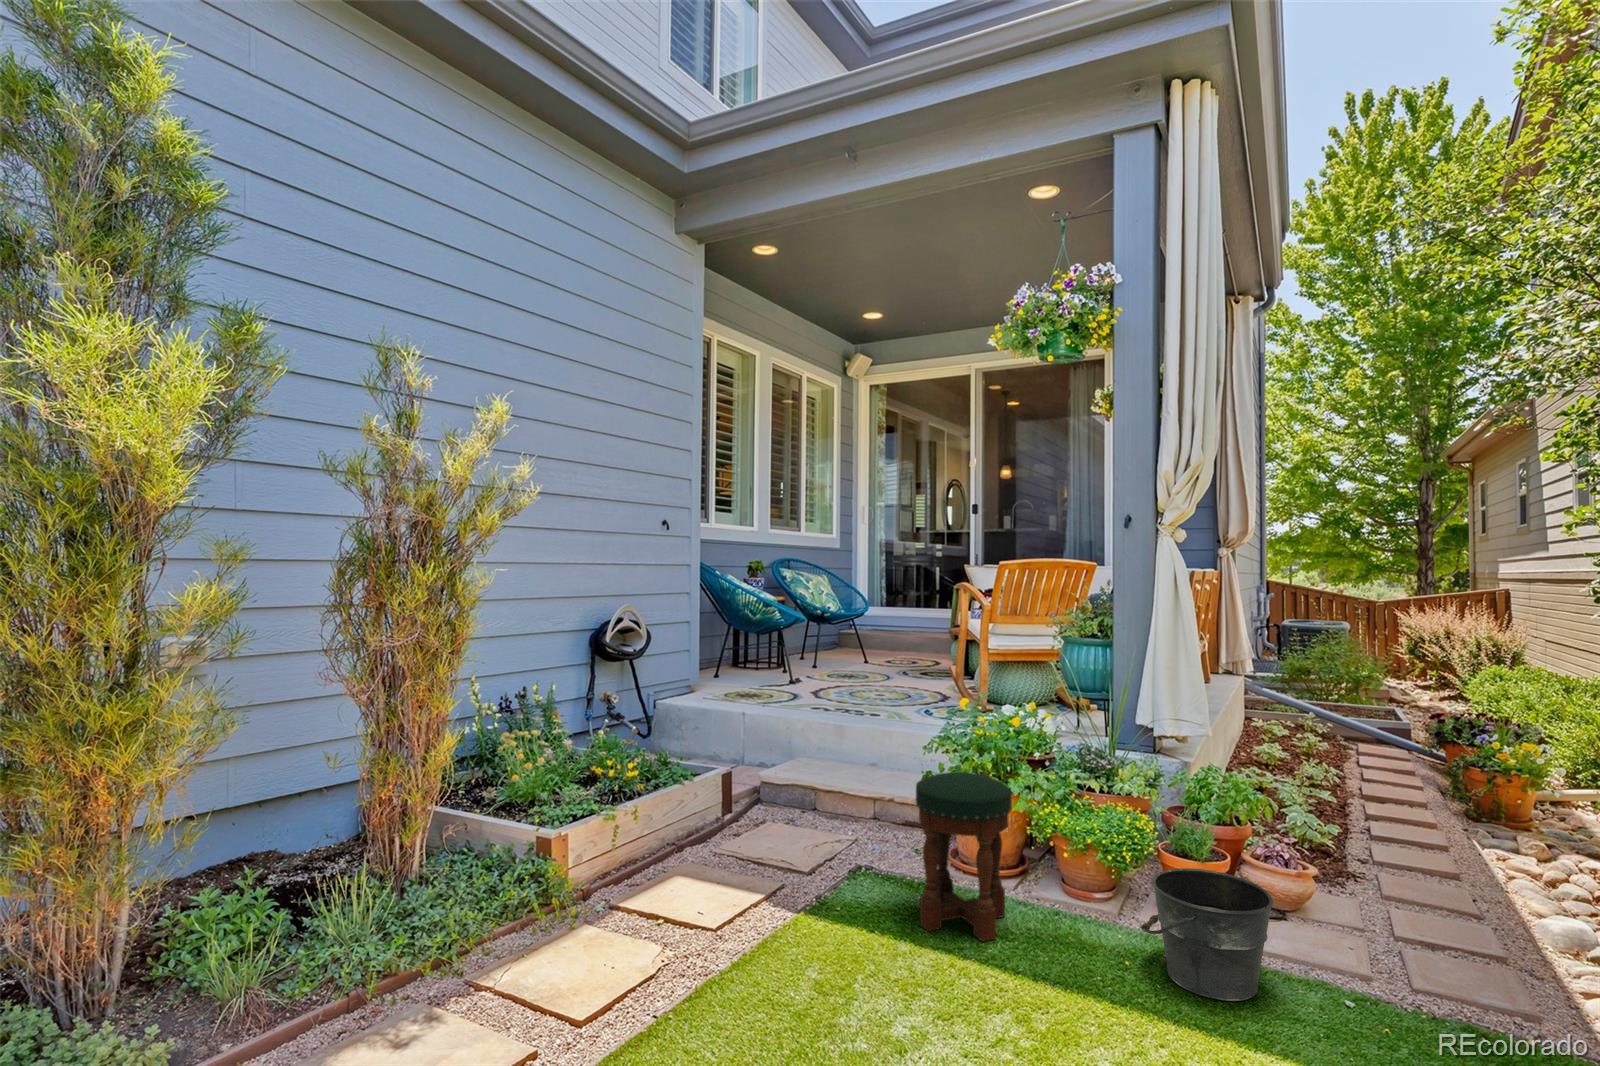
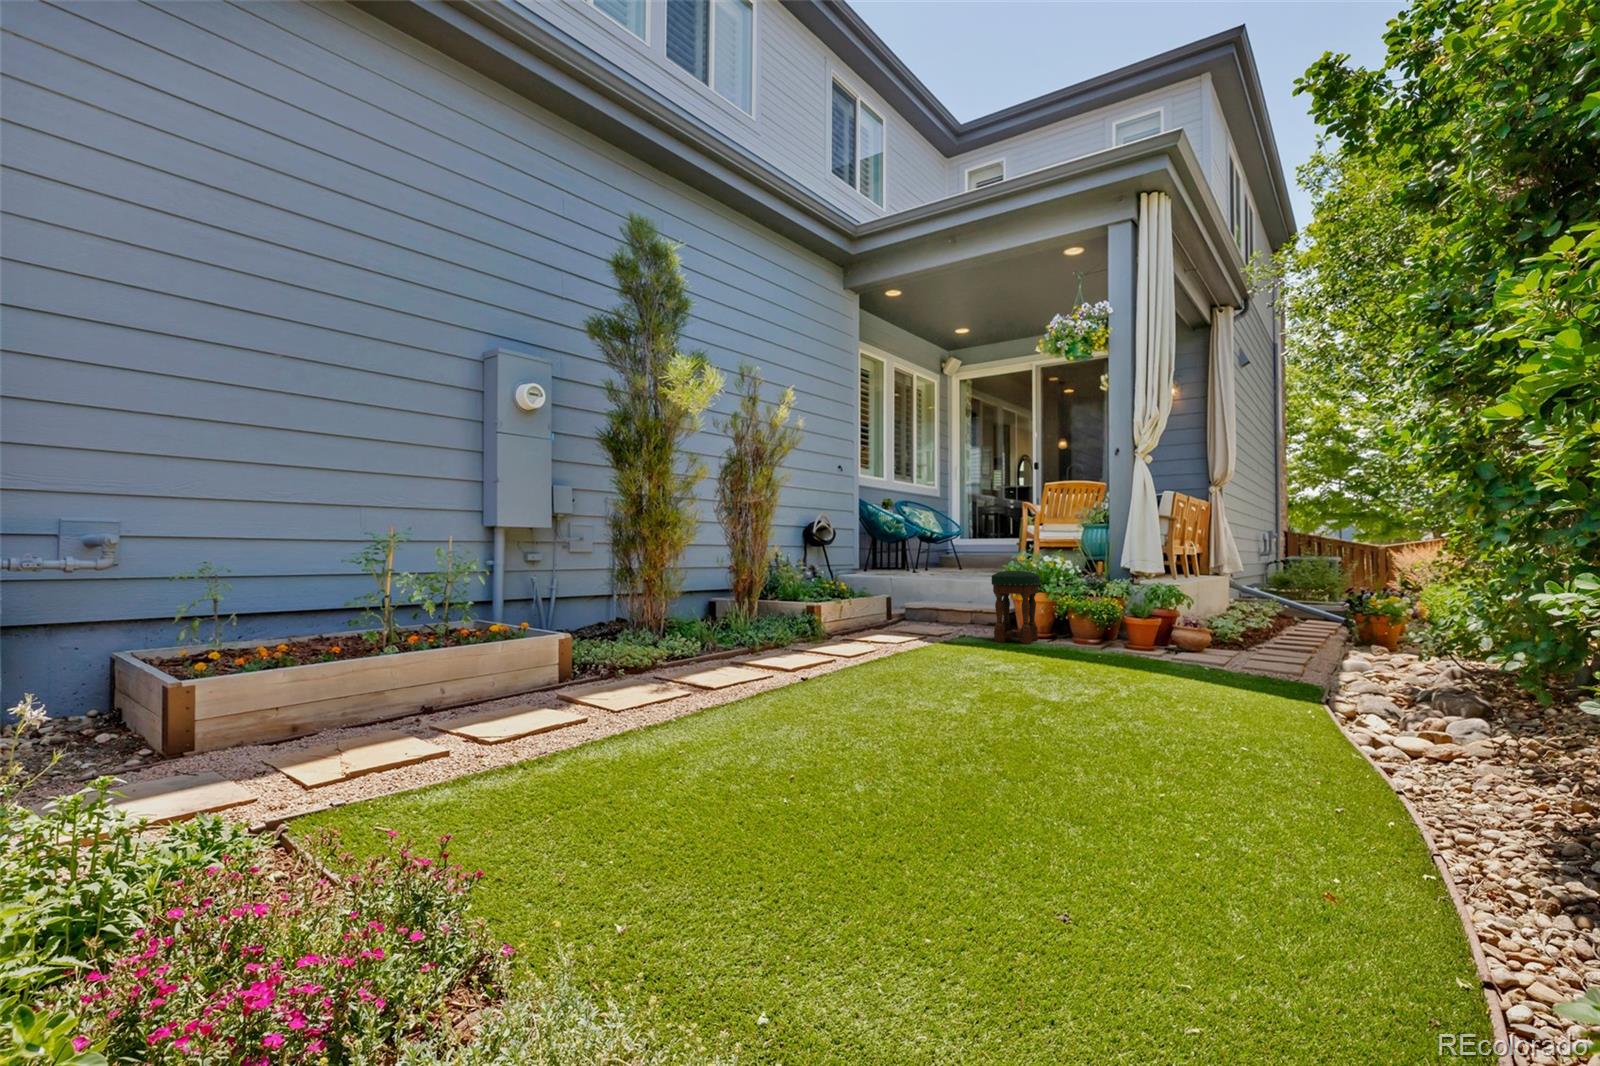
bucket: present [1141,868,1274,1001] -> none [1101,606,1161,653]

